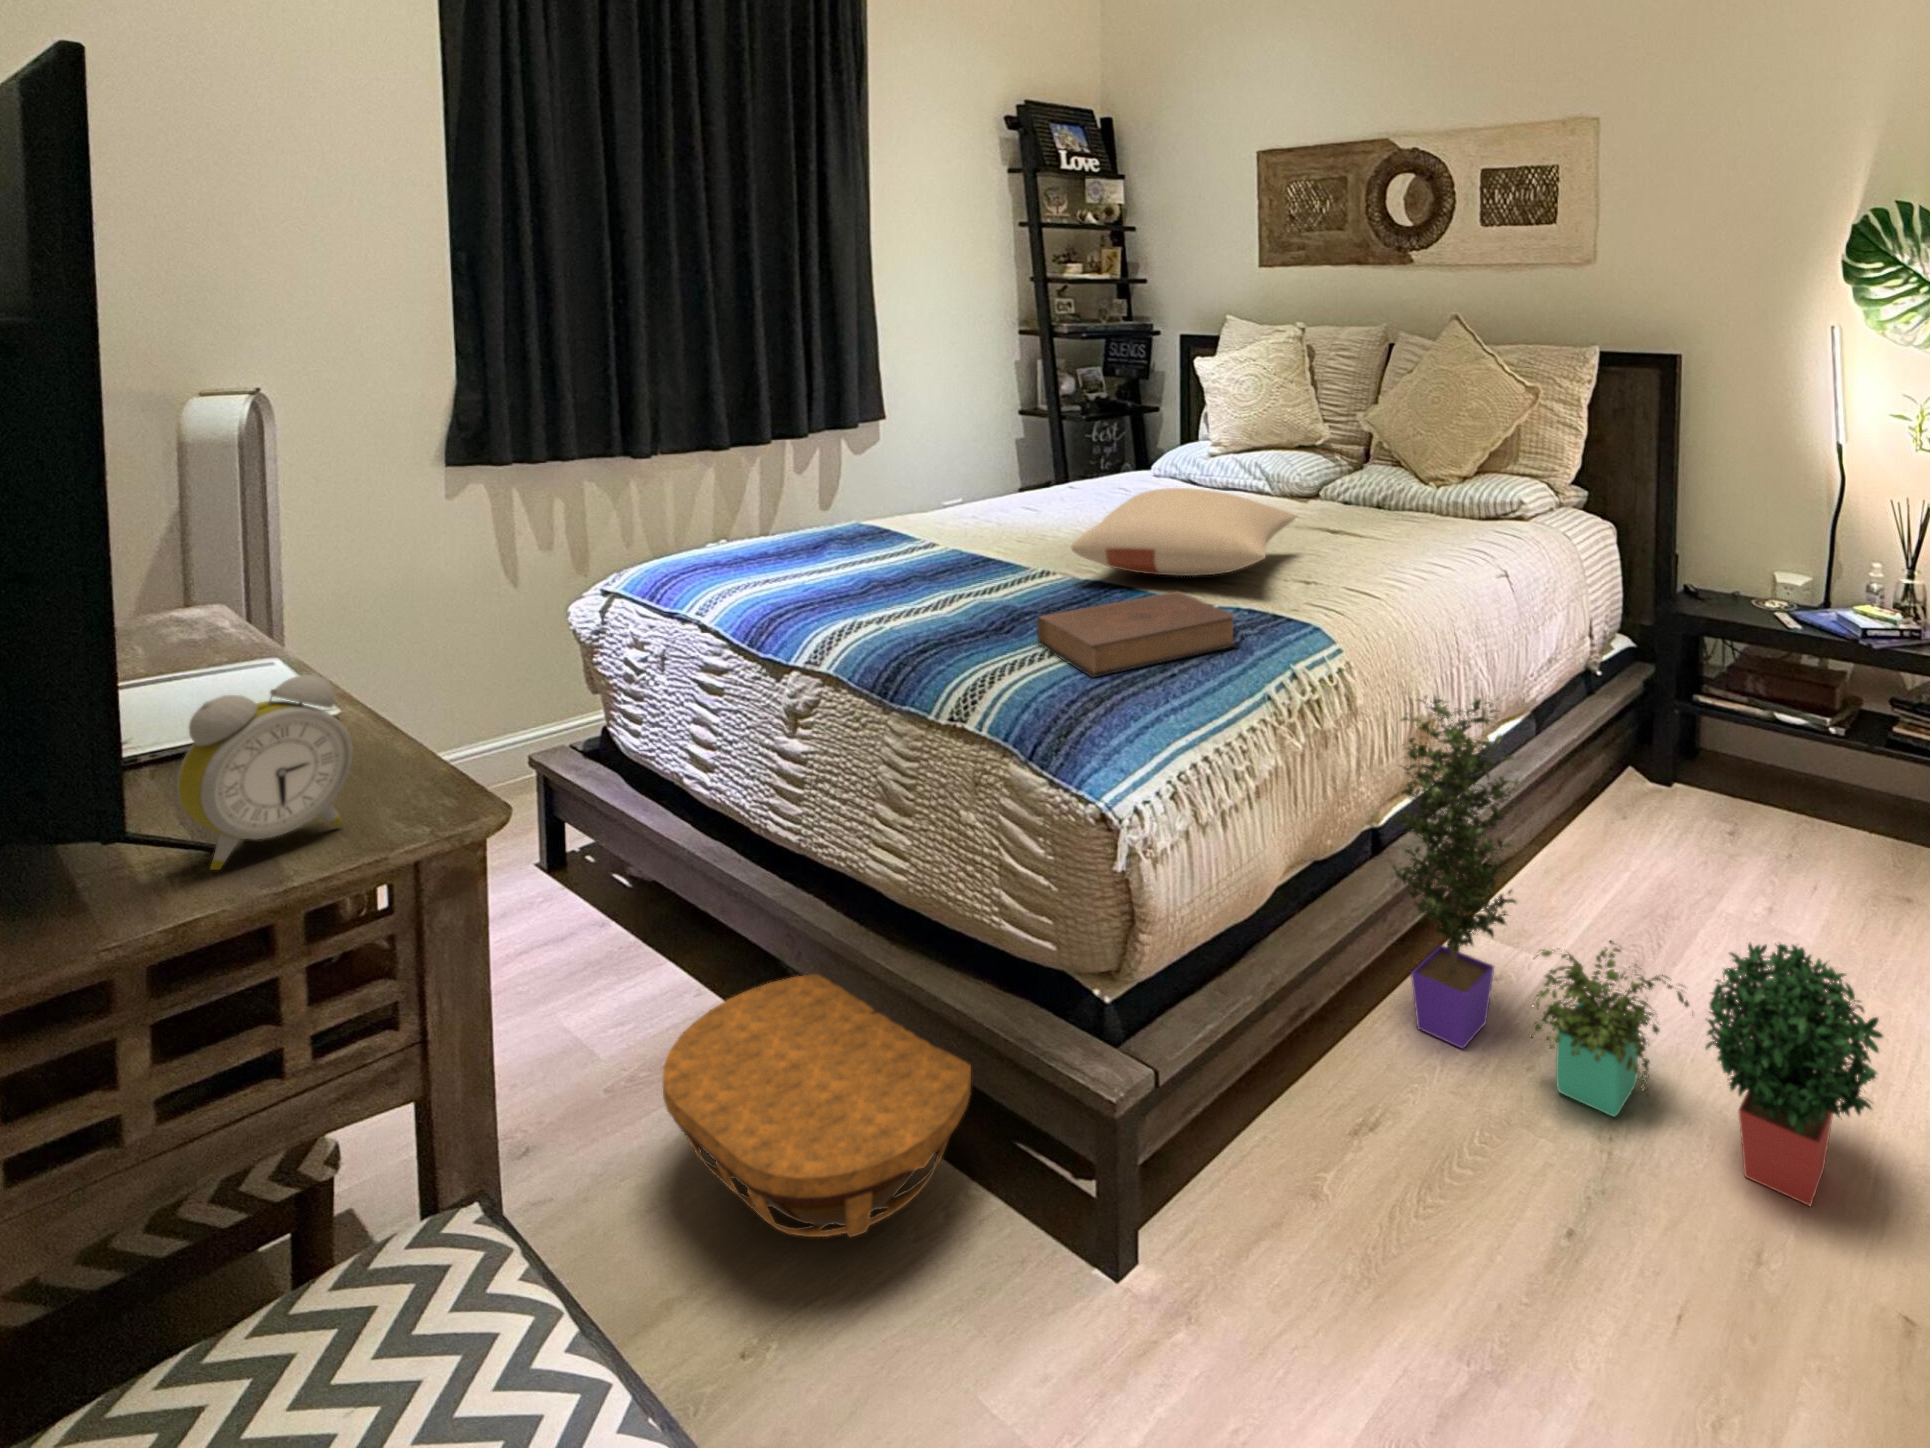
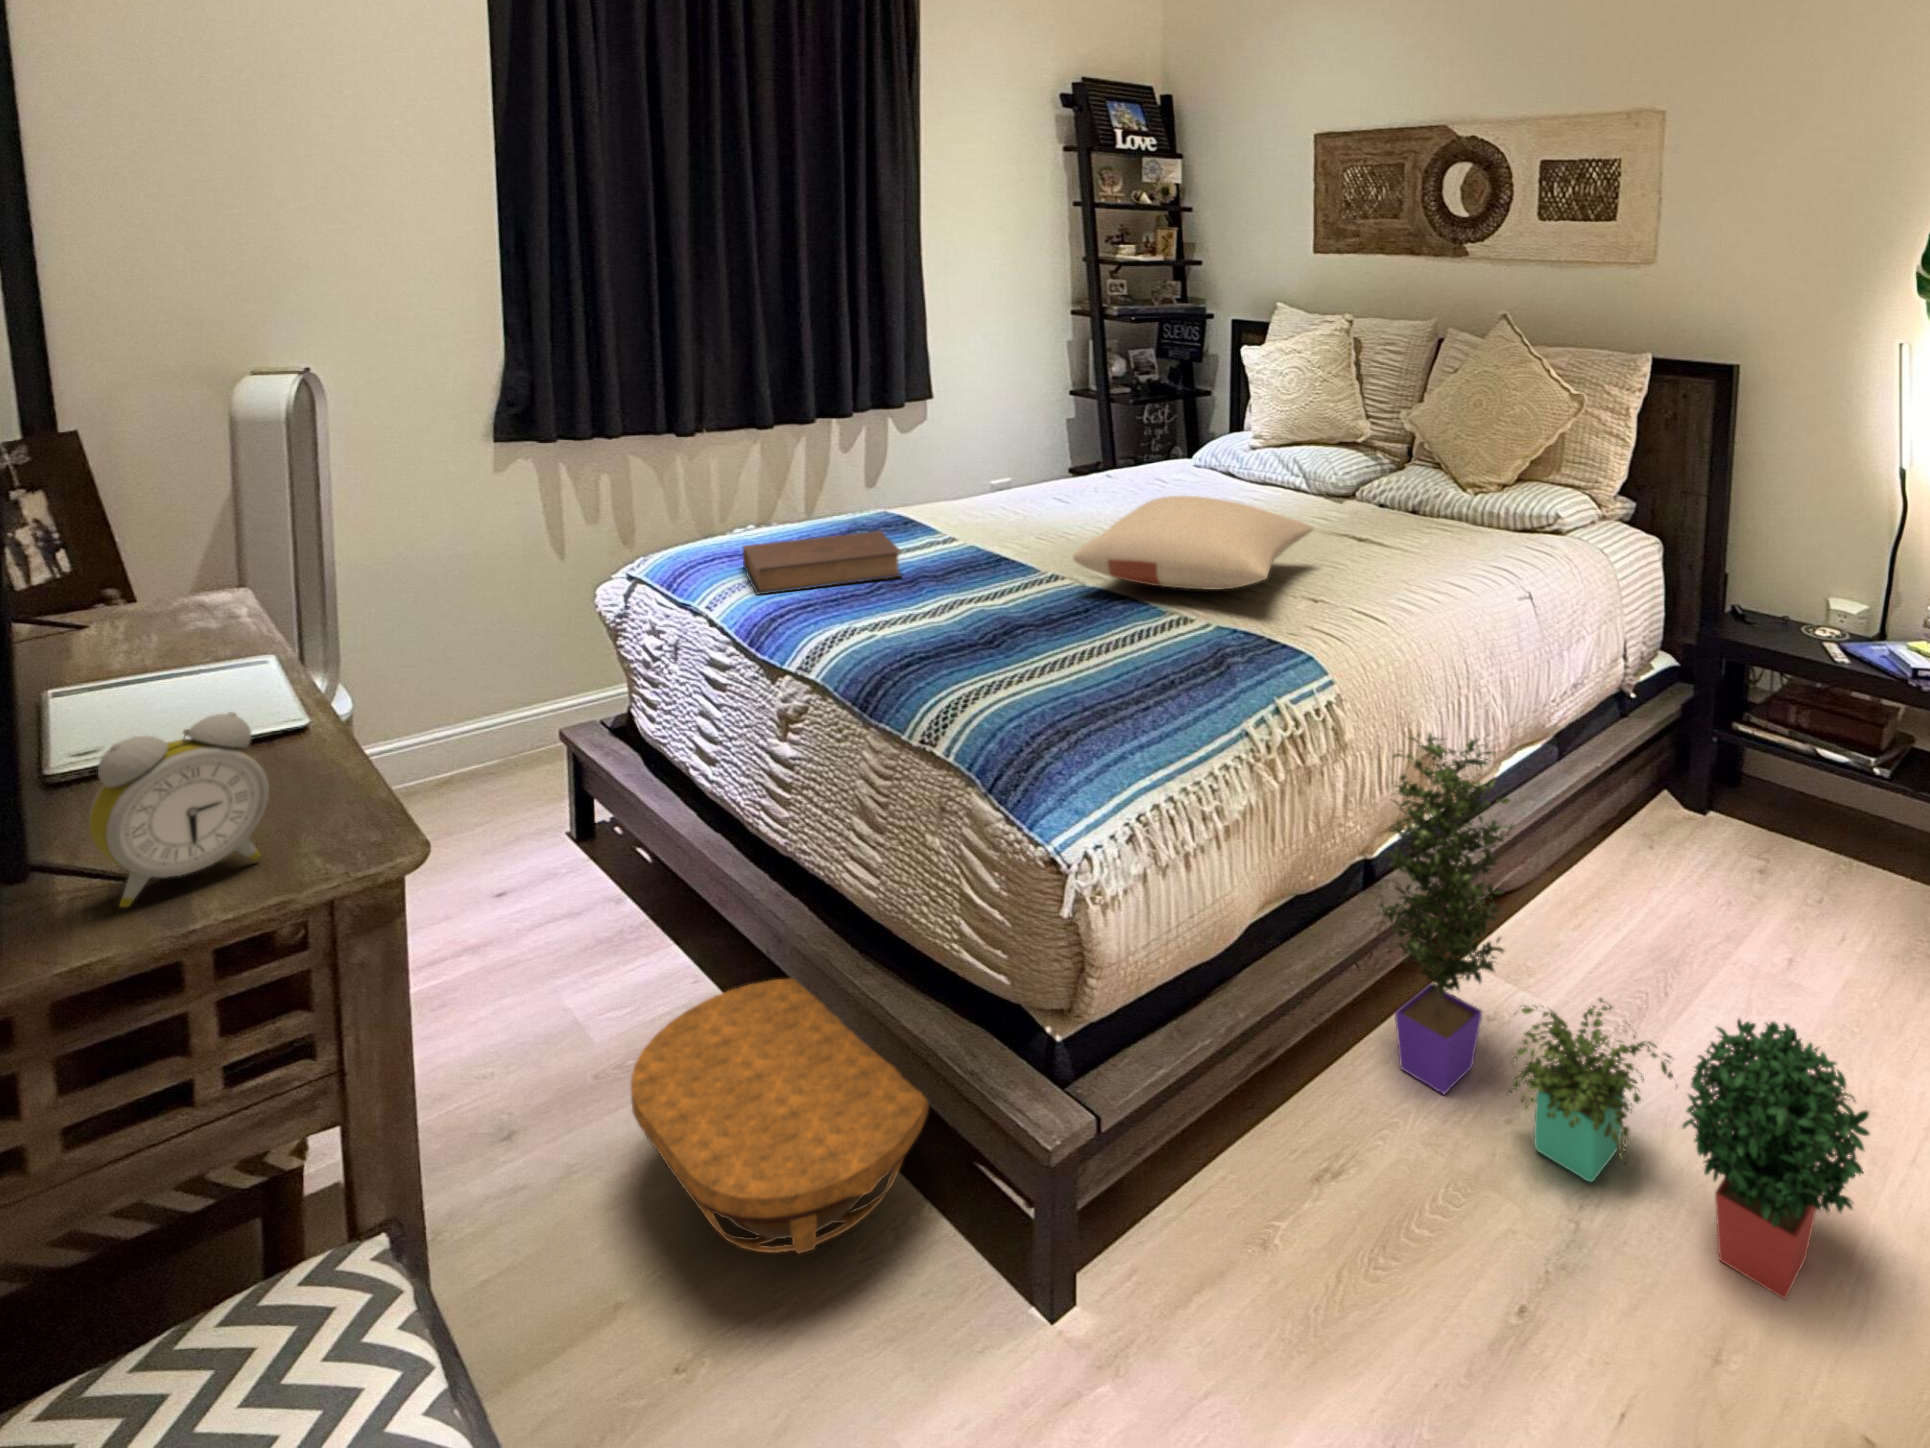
book: present [1037,591,1235,677] -> present [743,531,901,595]

